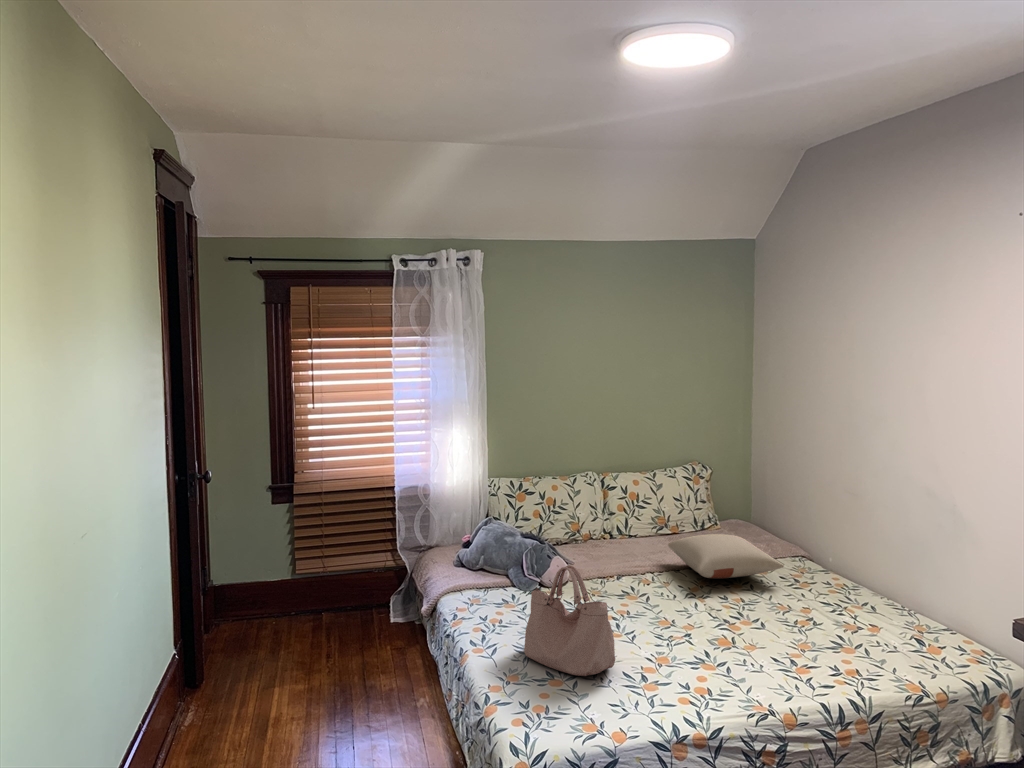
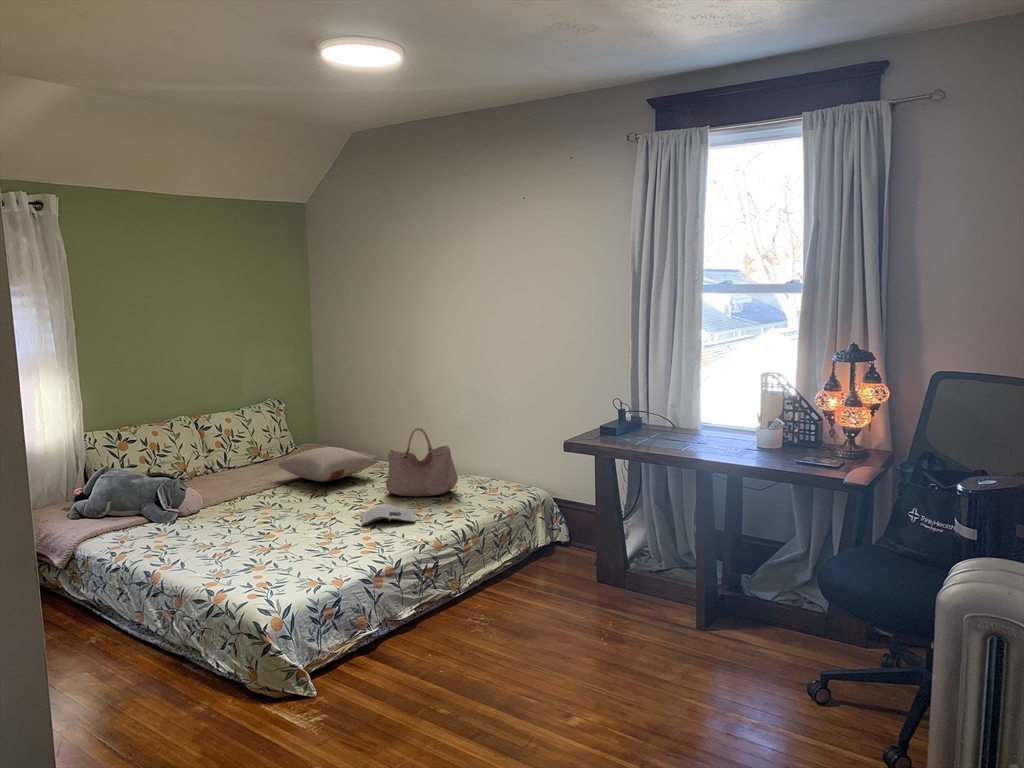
handbag: present [524,565,615,676] -> present [386,428,458,496]
magazine: none [708,634,791,673] -> present [362,506,415,526]

